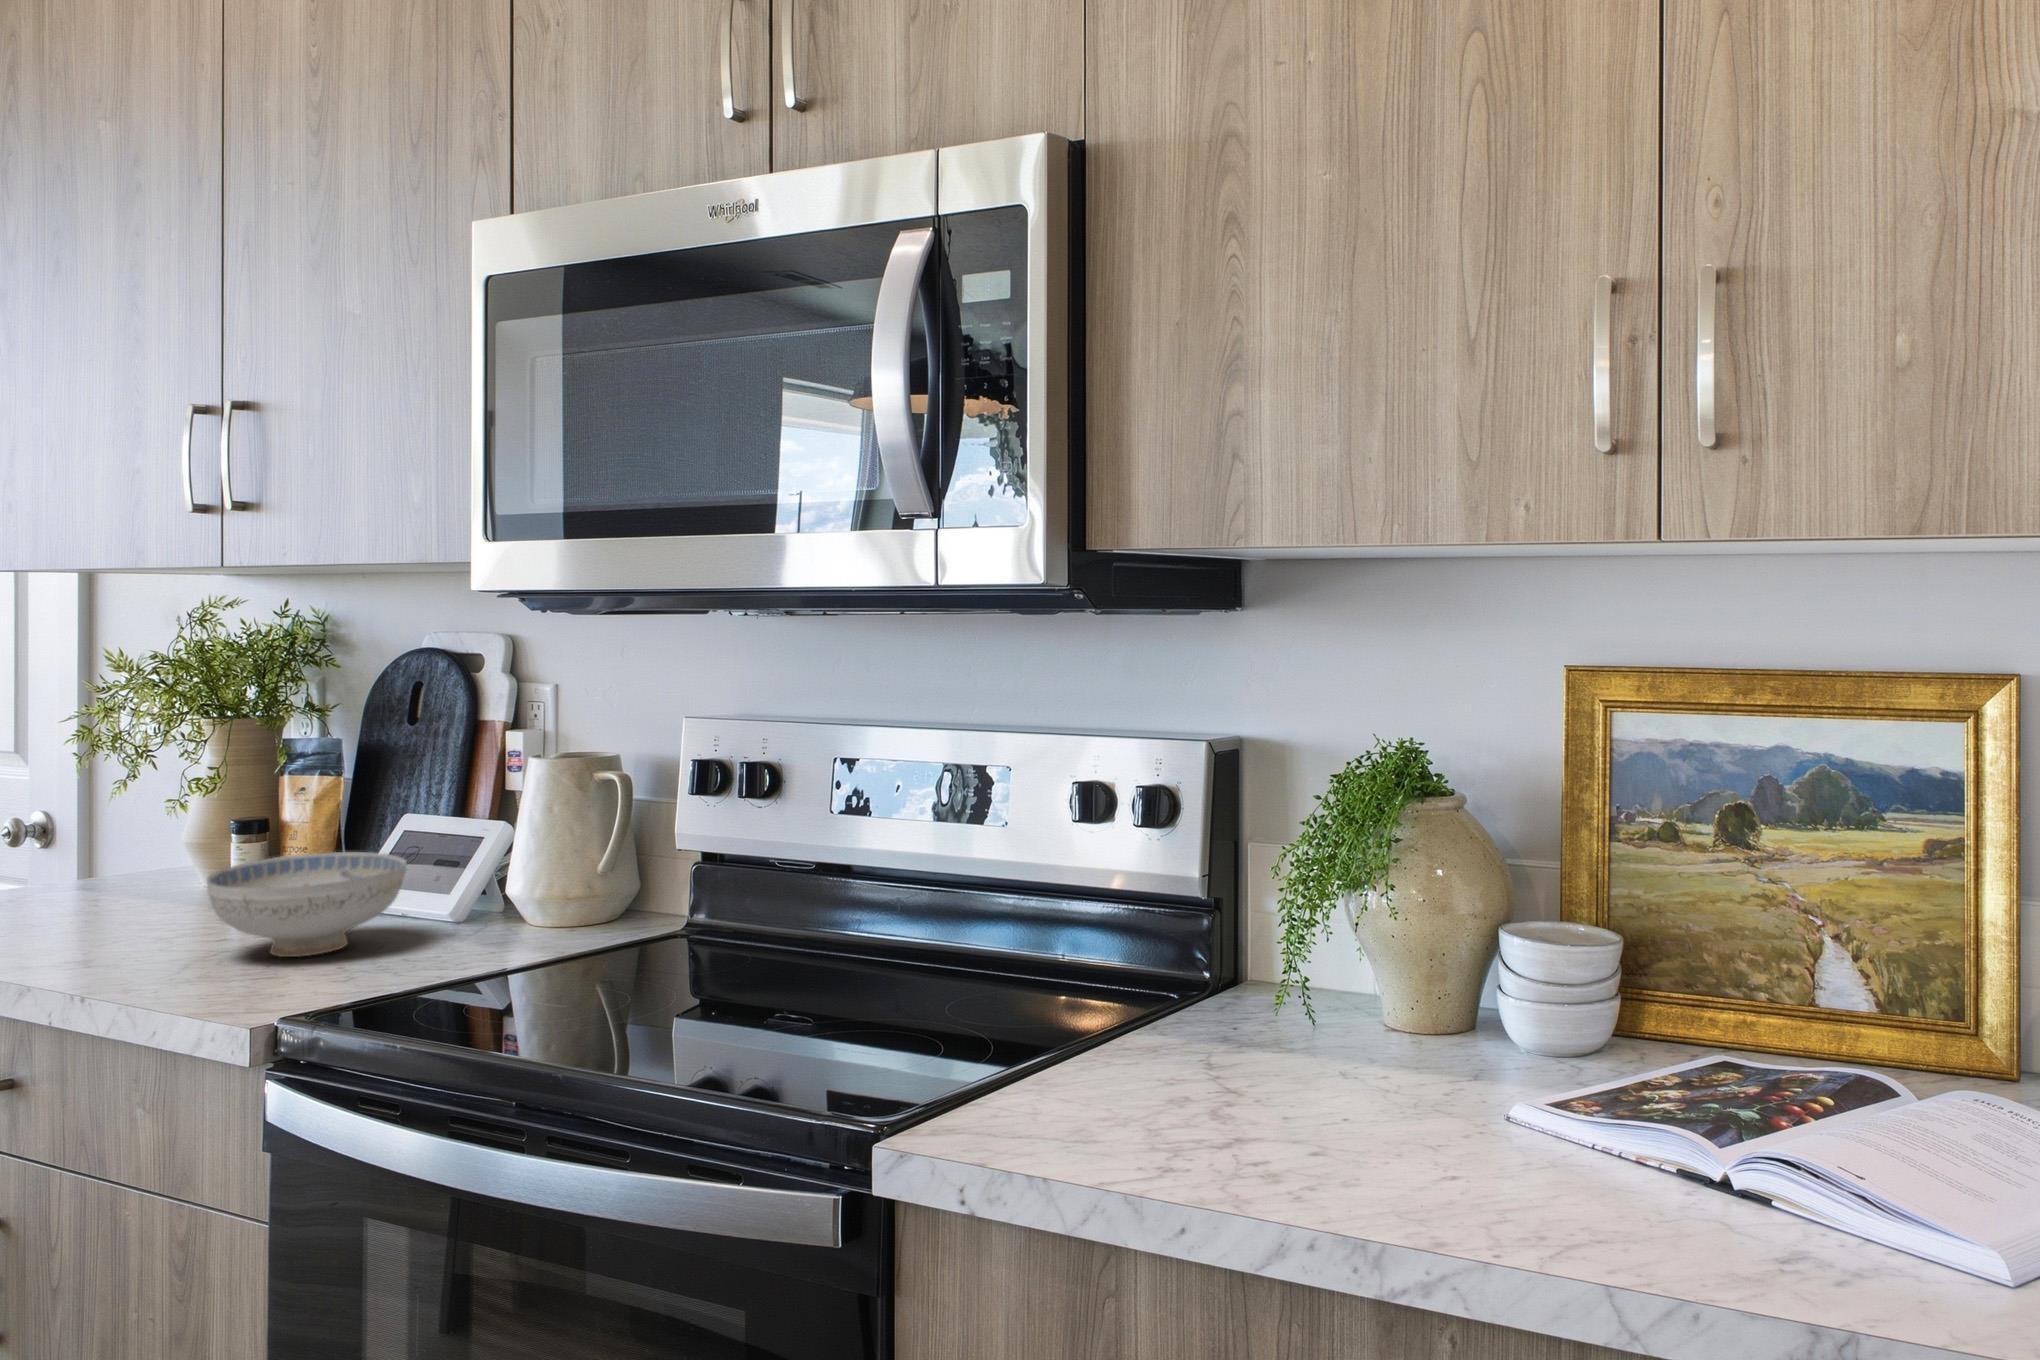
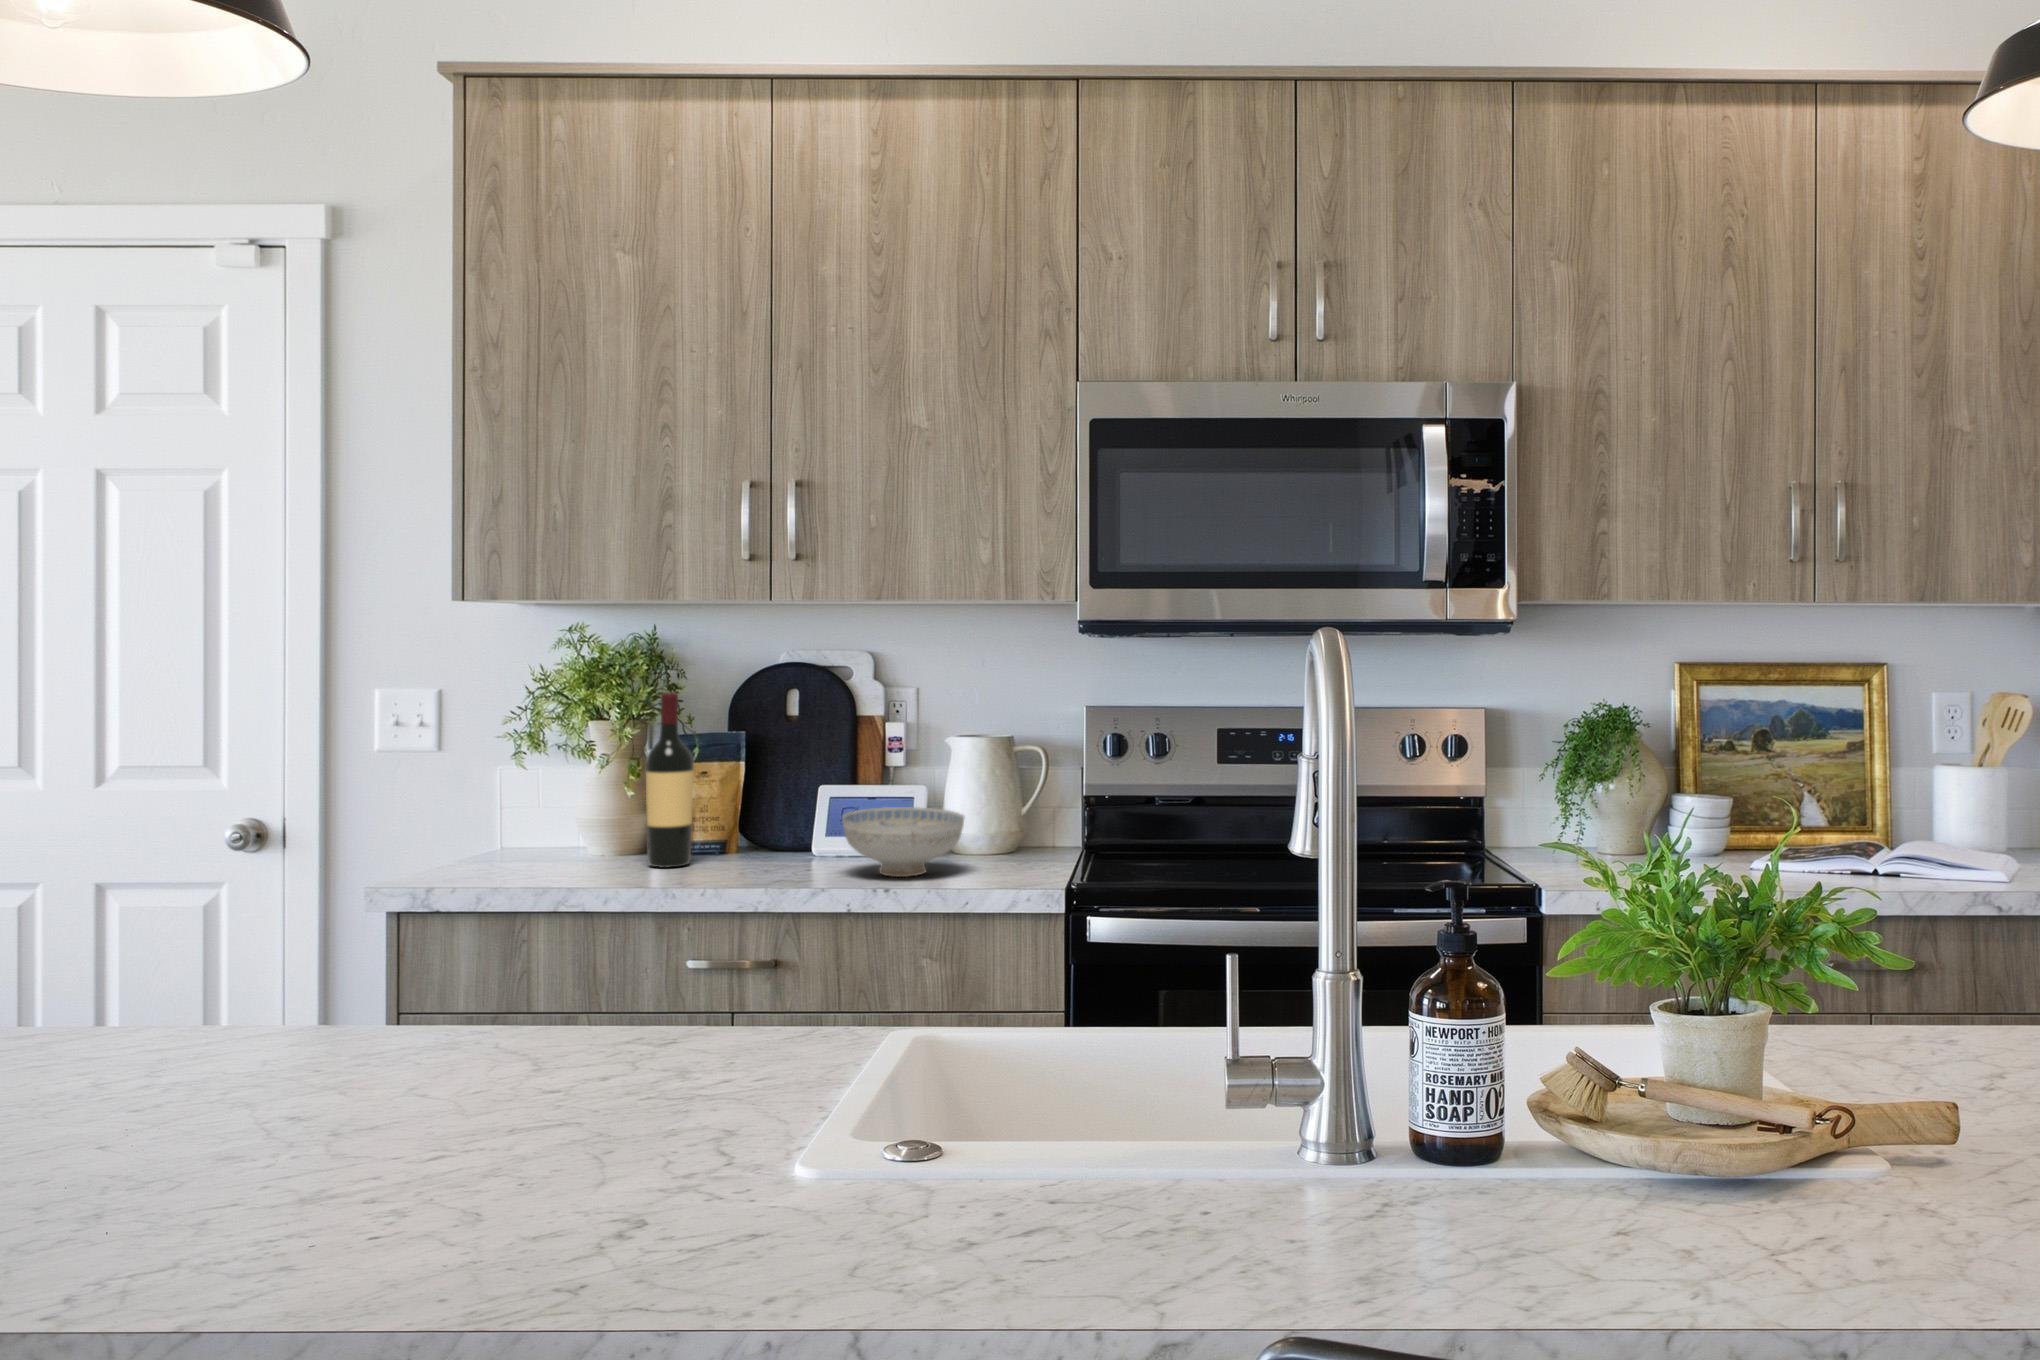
wine bottle: none [142,687,212,911] -> present [646,692,694,868]

